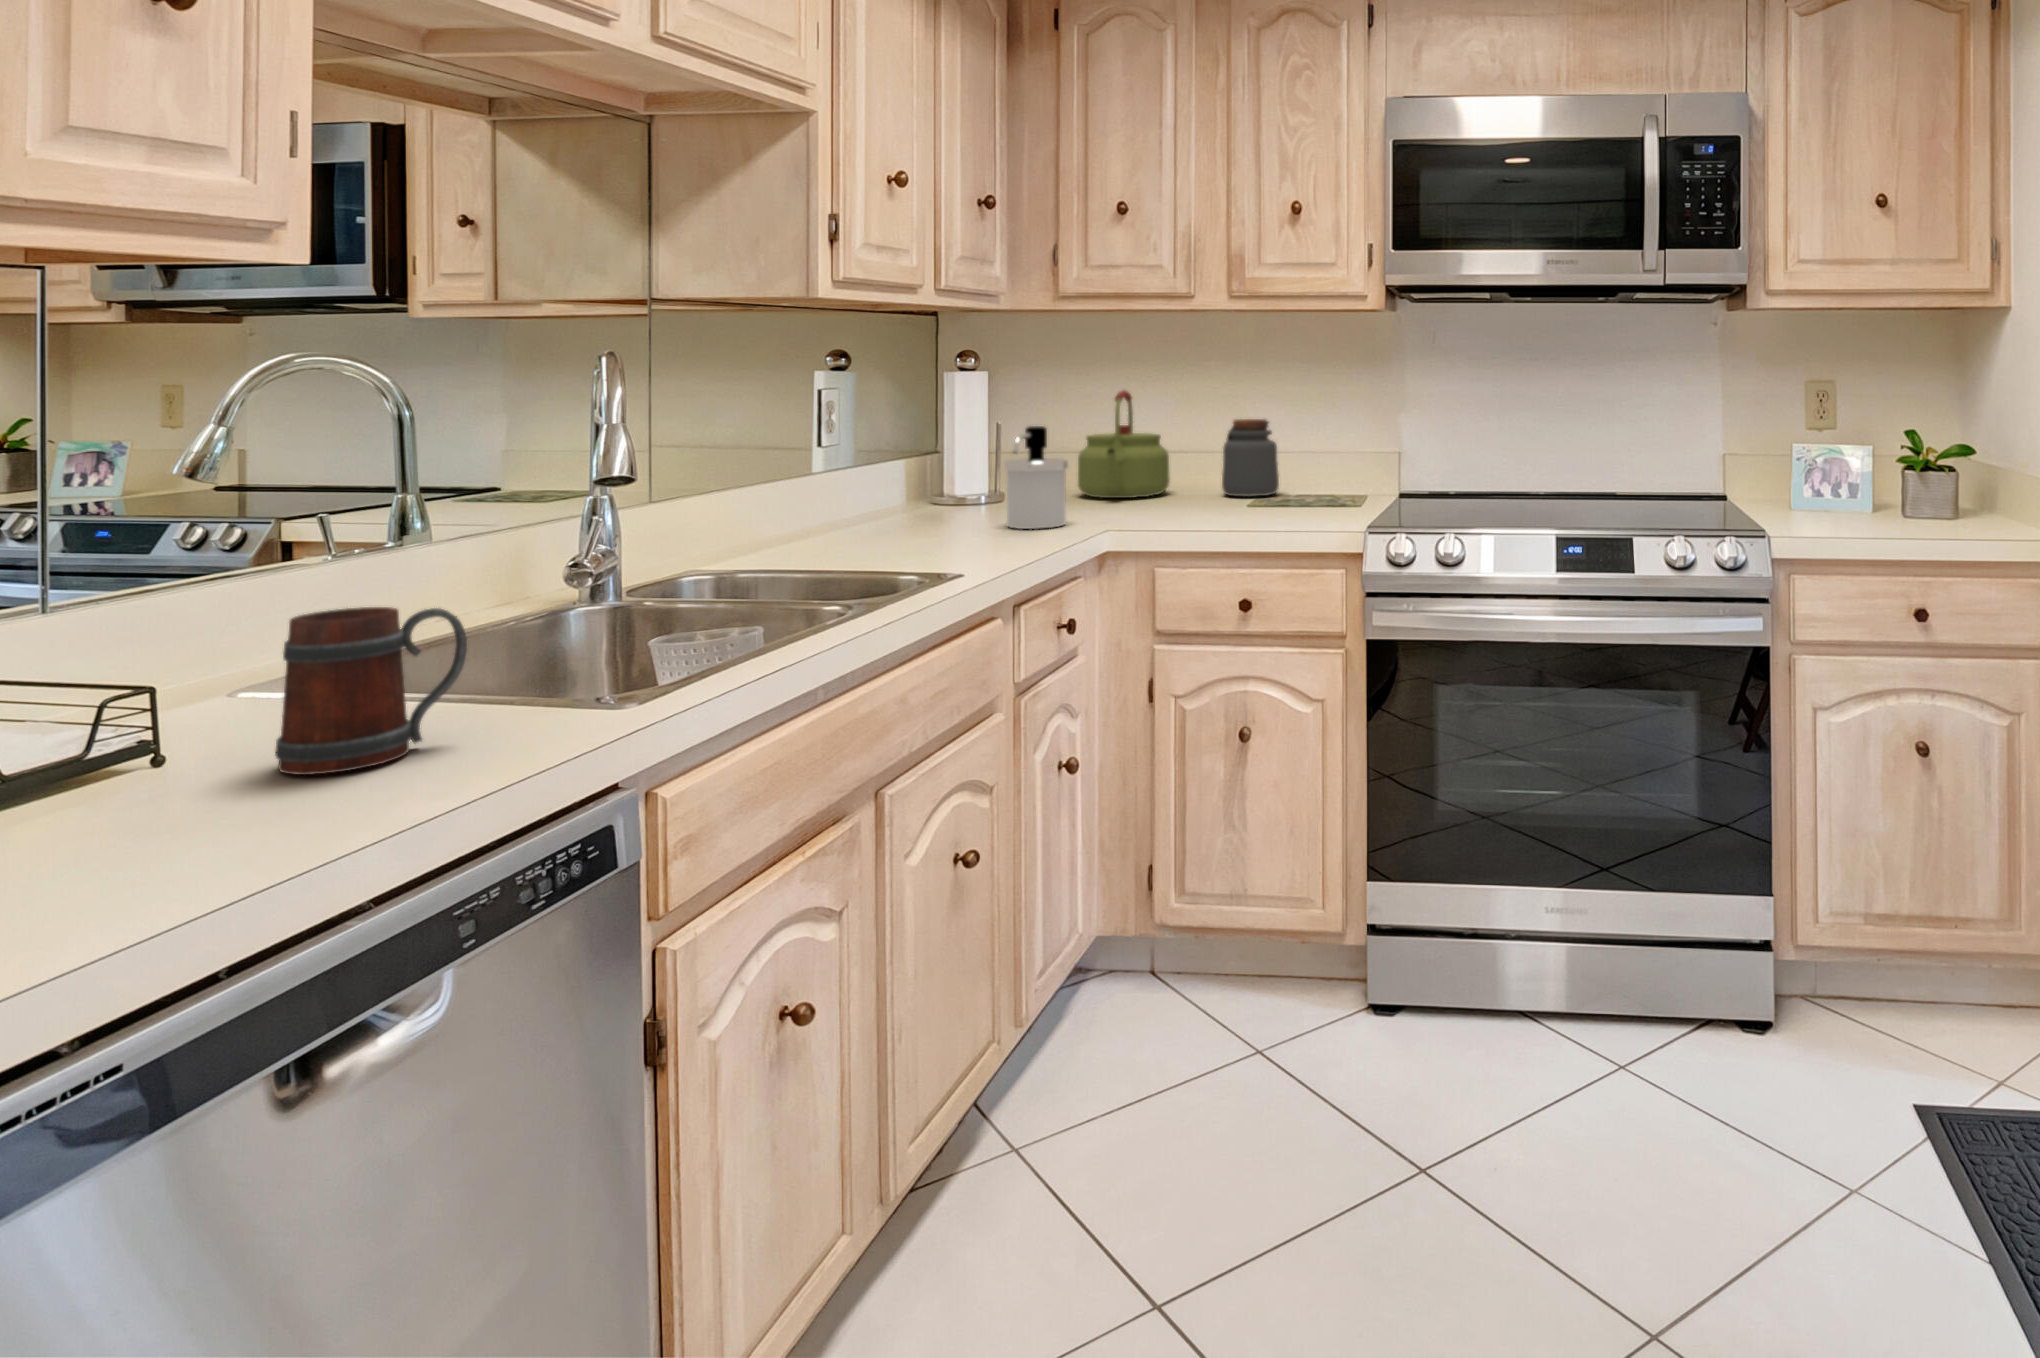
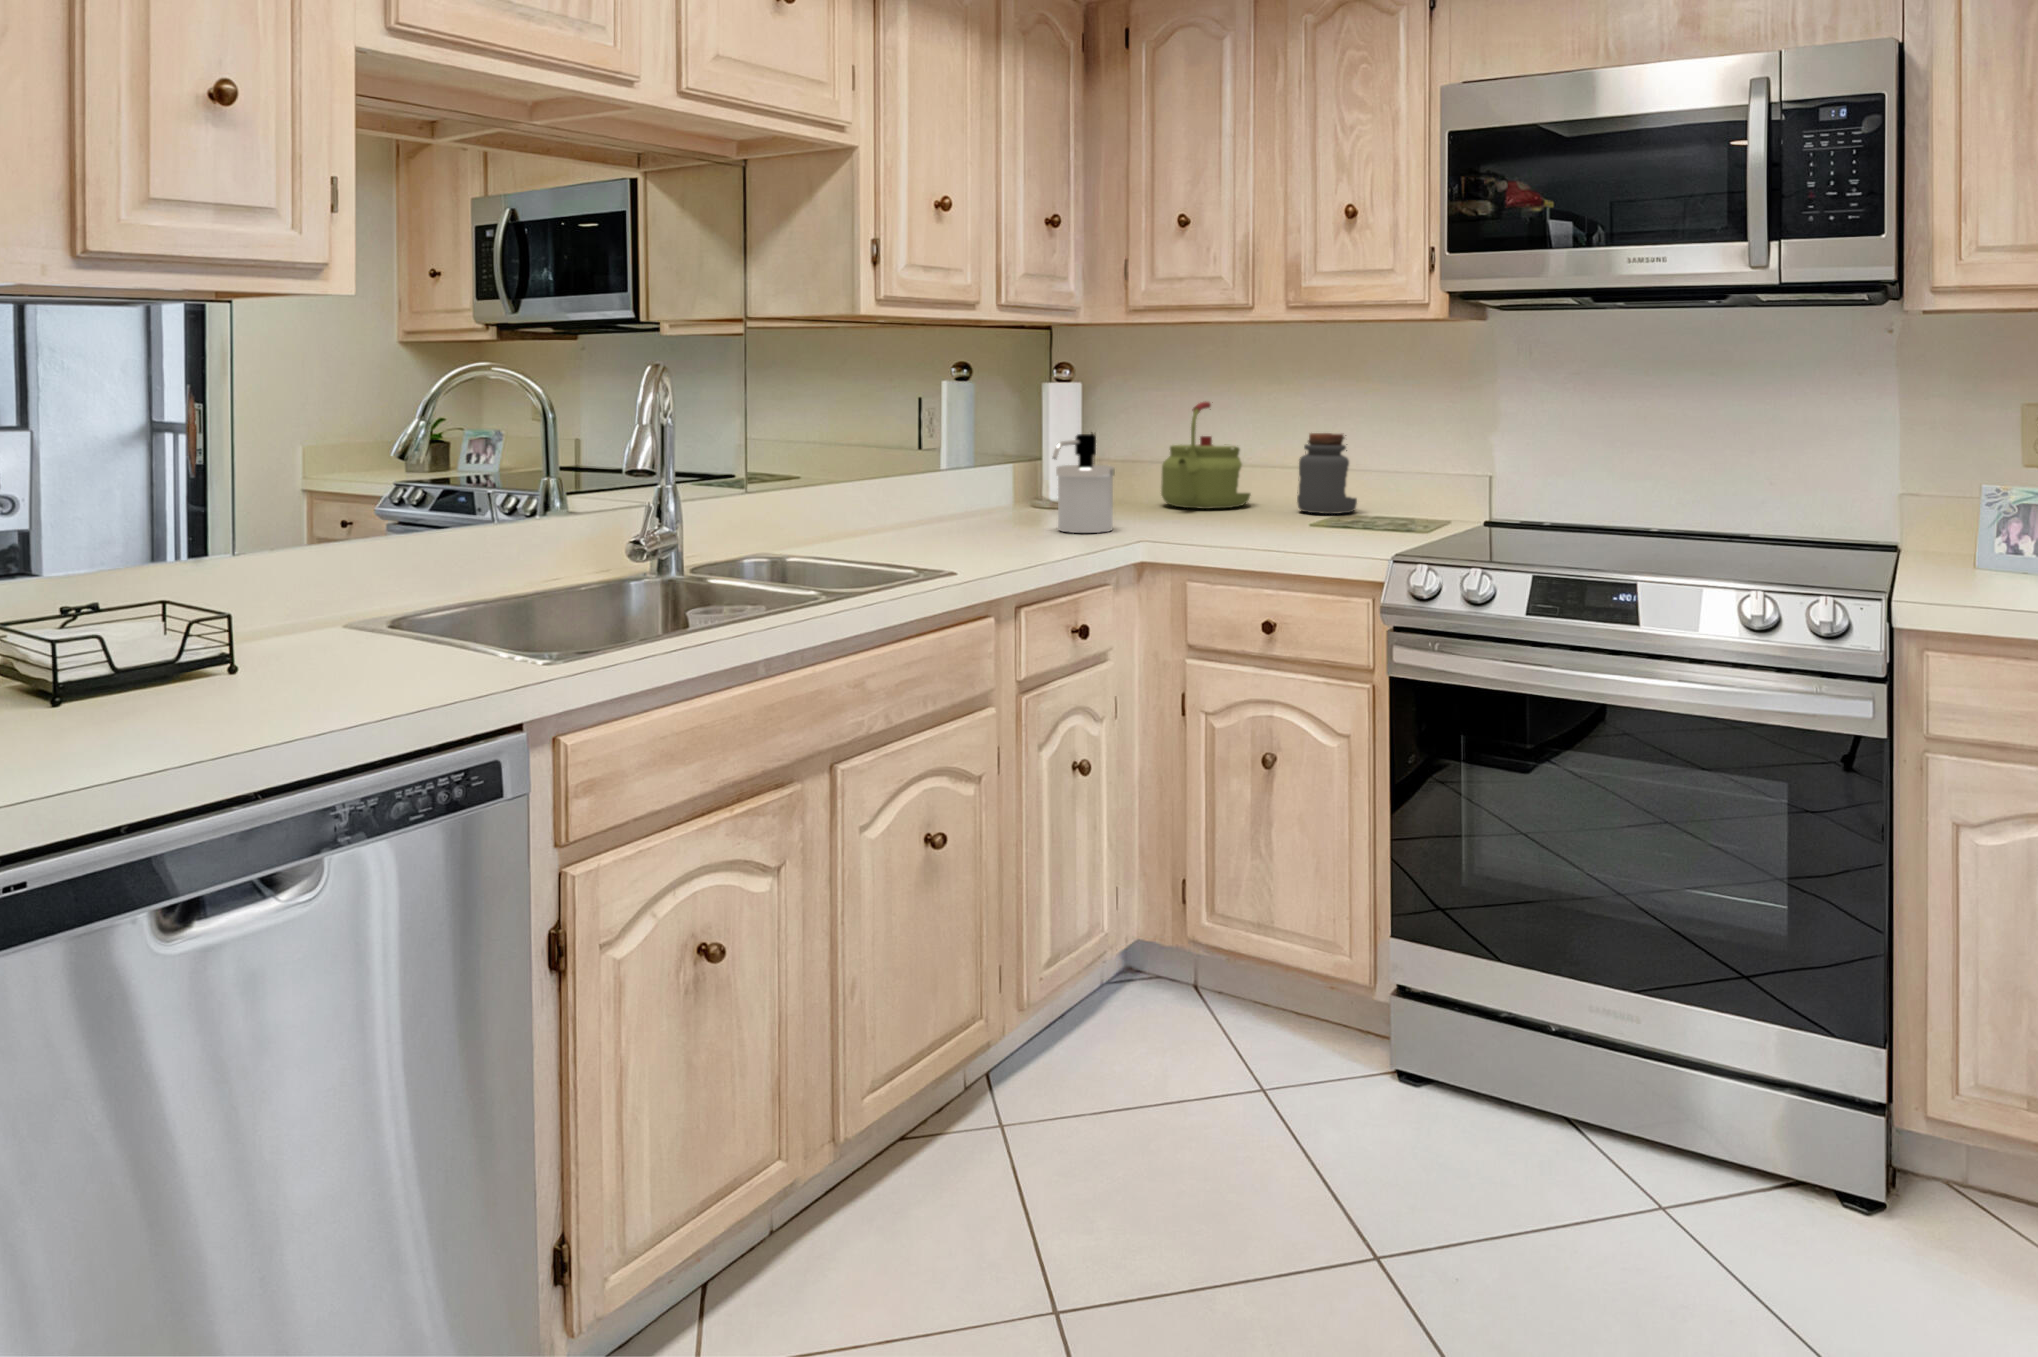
mug: present [275,607,467,775] -> none [276,559,417,688]

